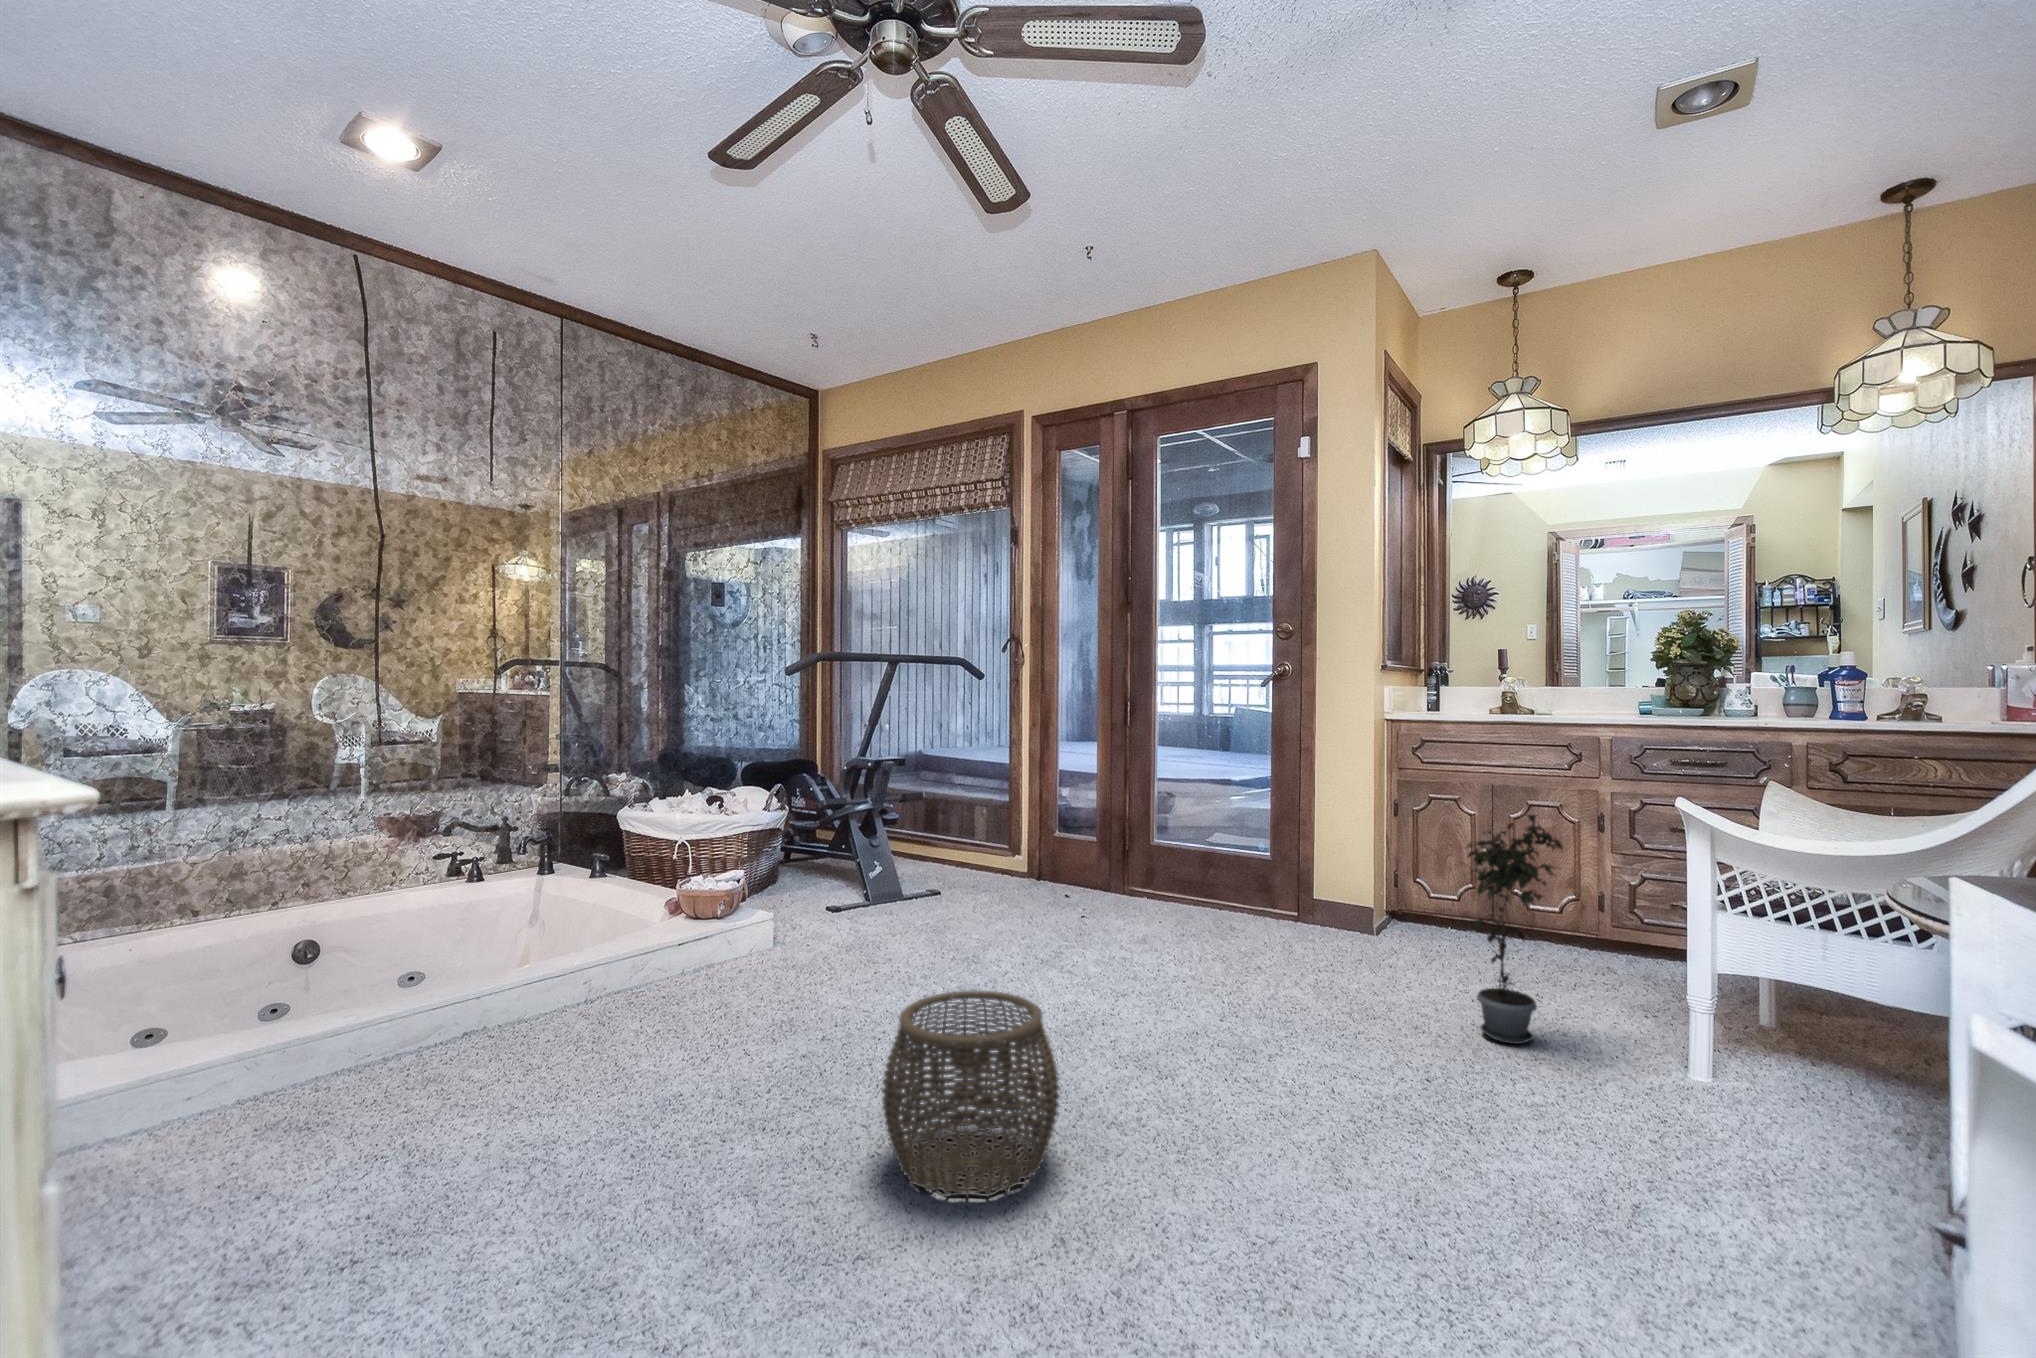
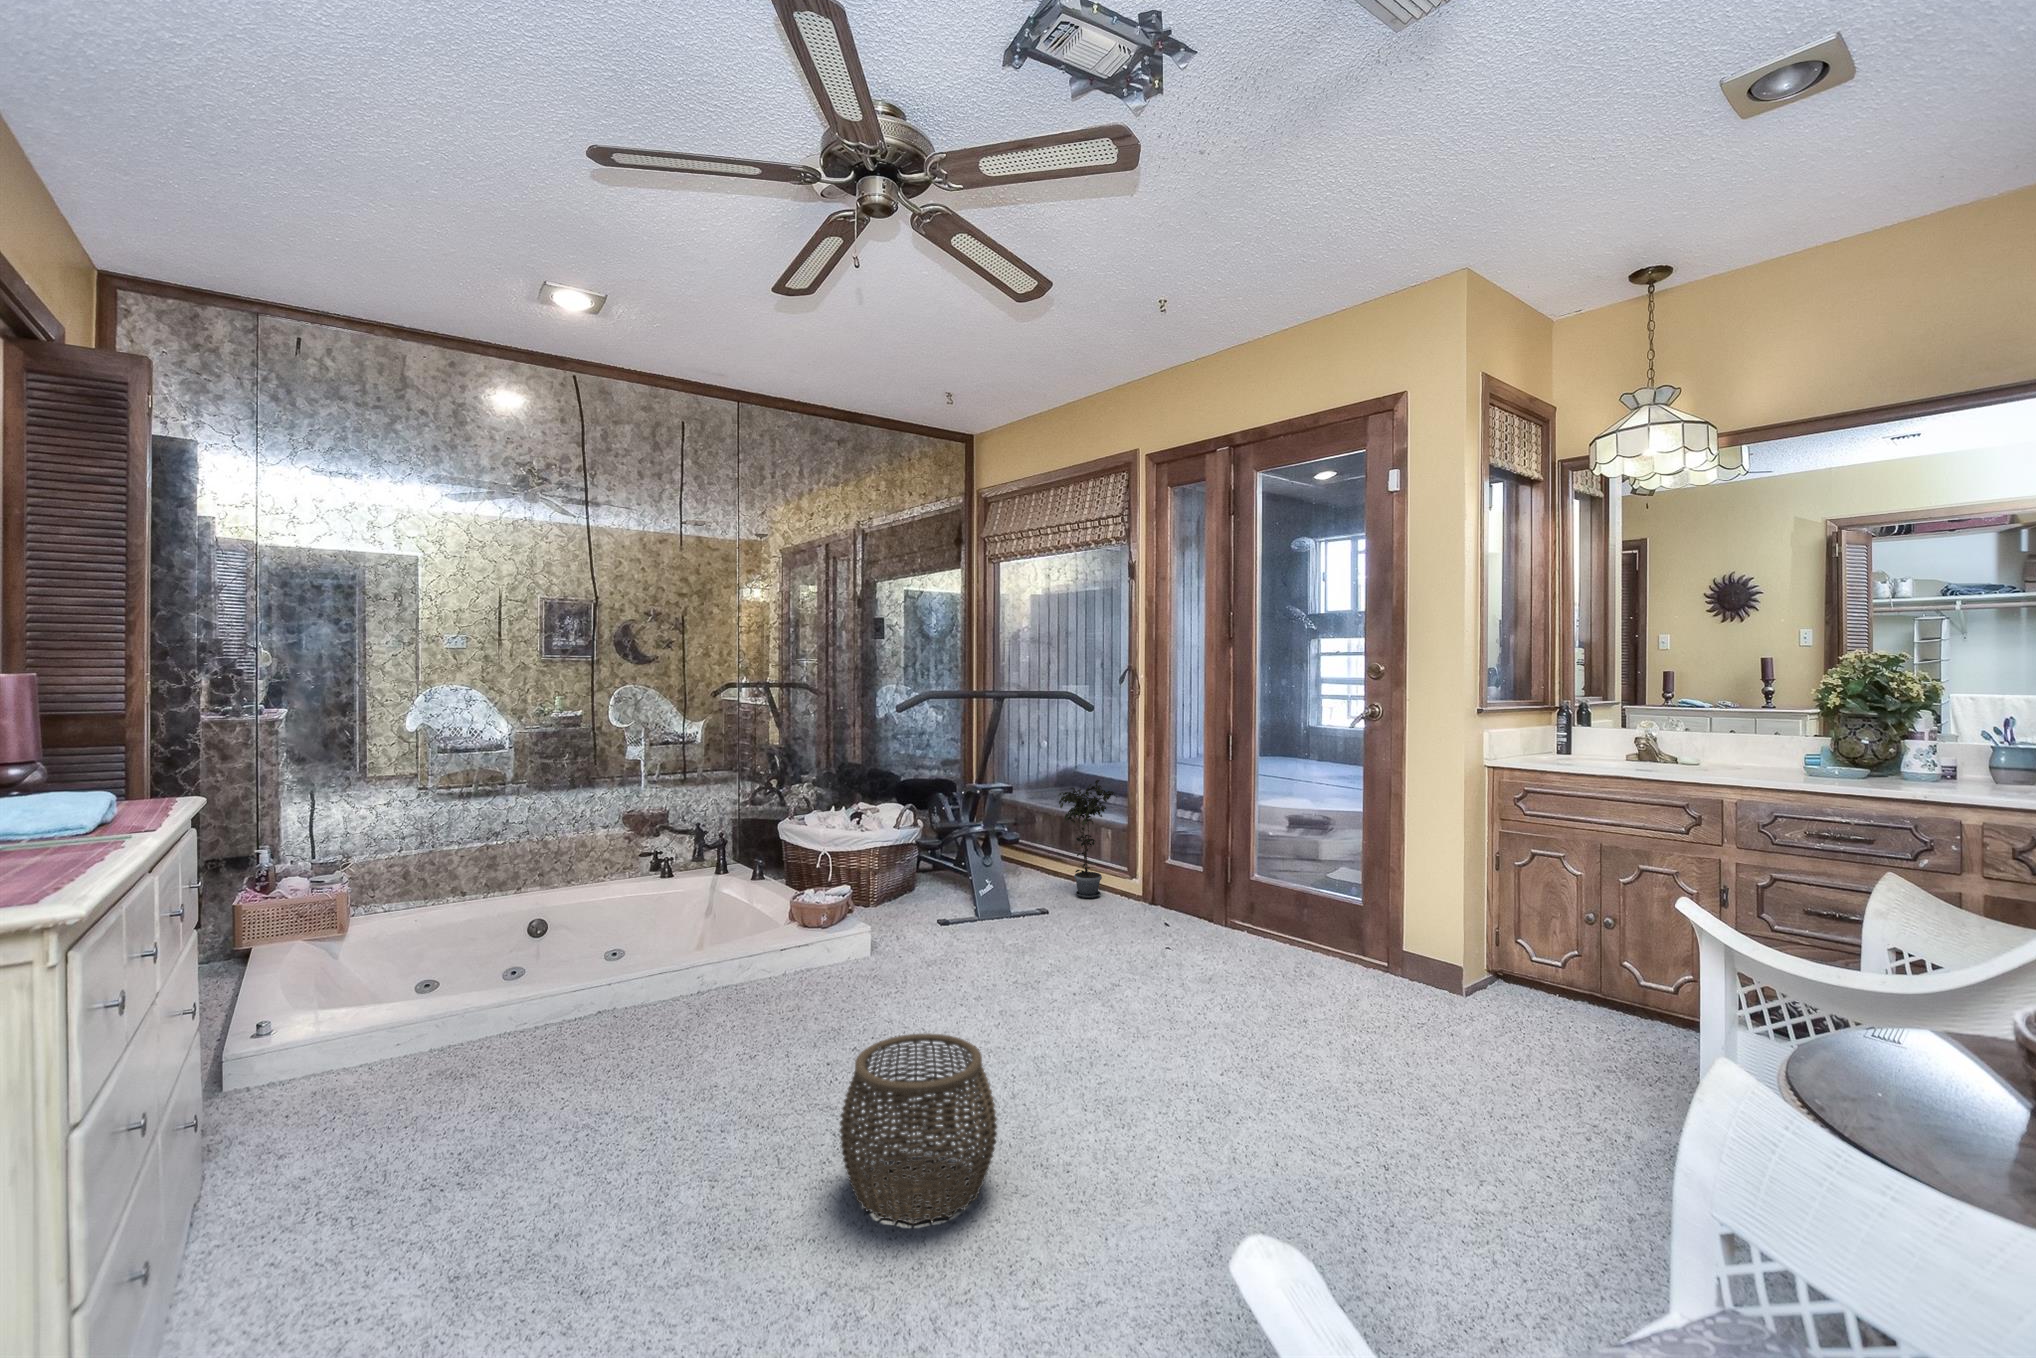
potted plant: present [1467,815,1563,1044] -> present [1059,780,1117,898]

